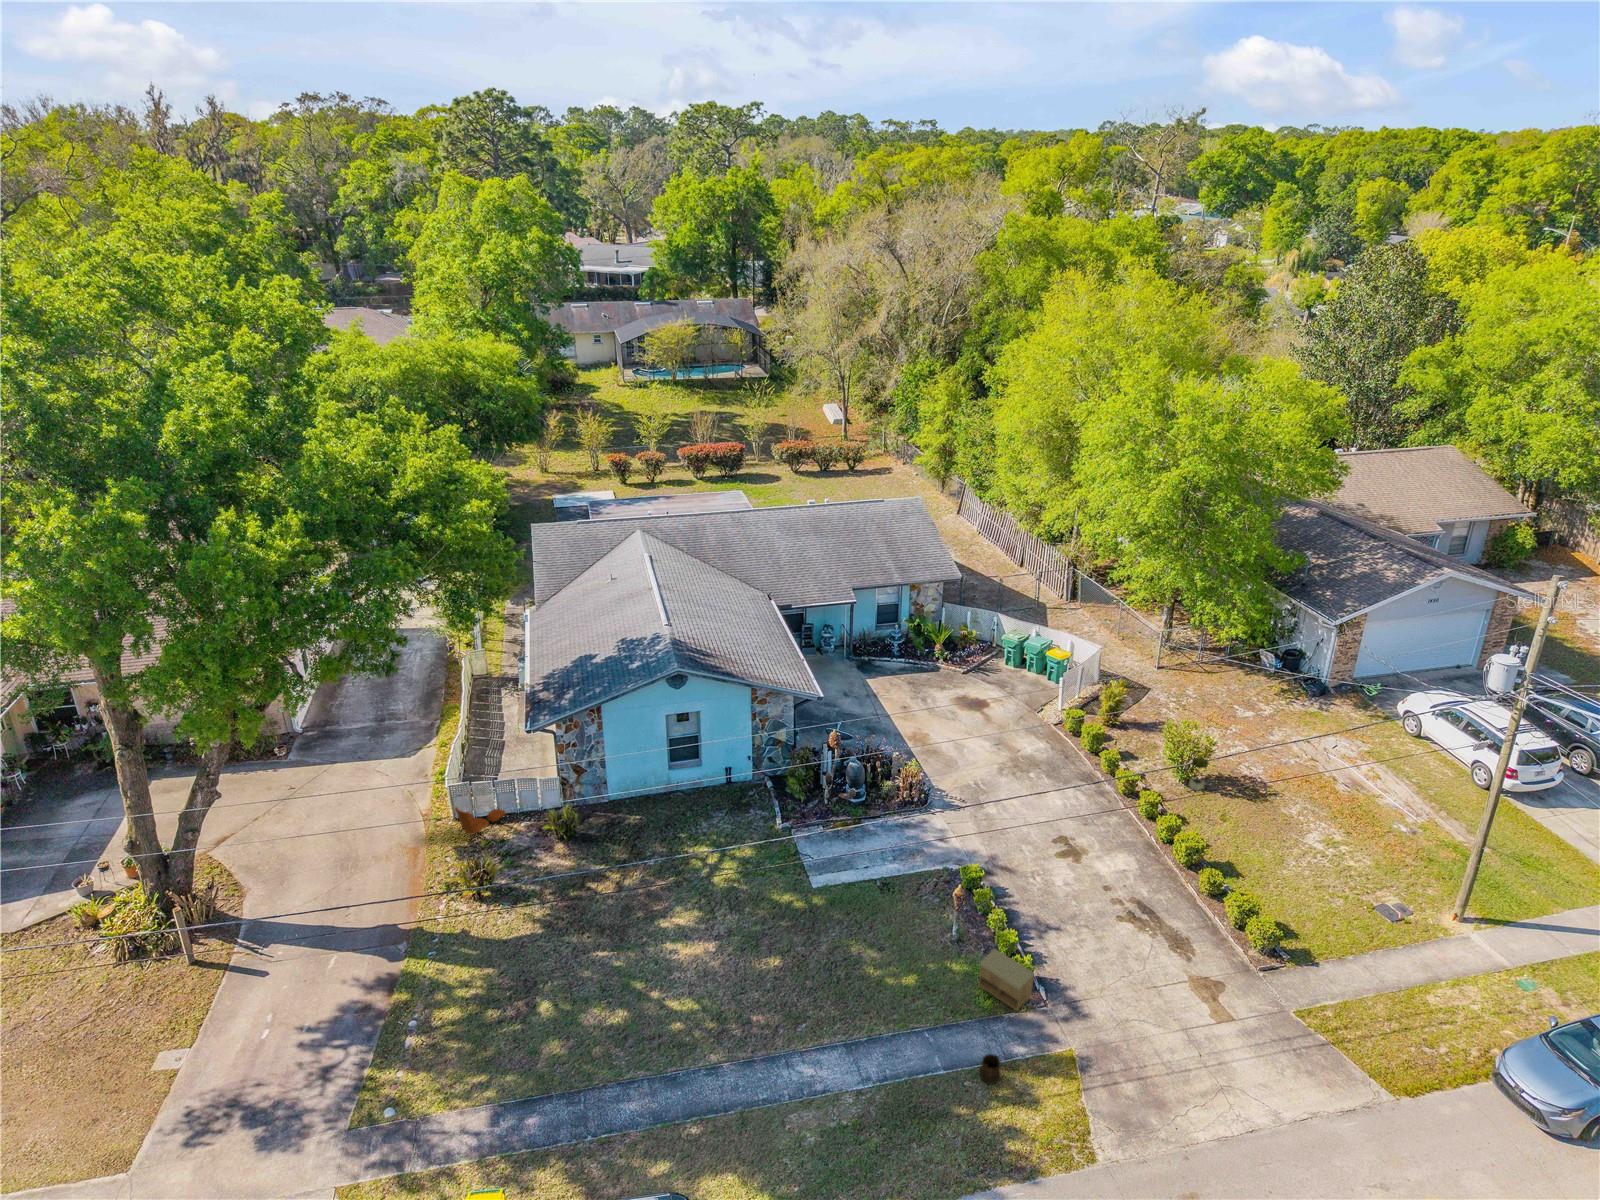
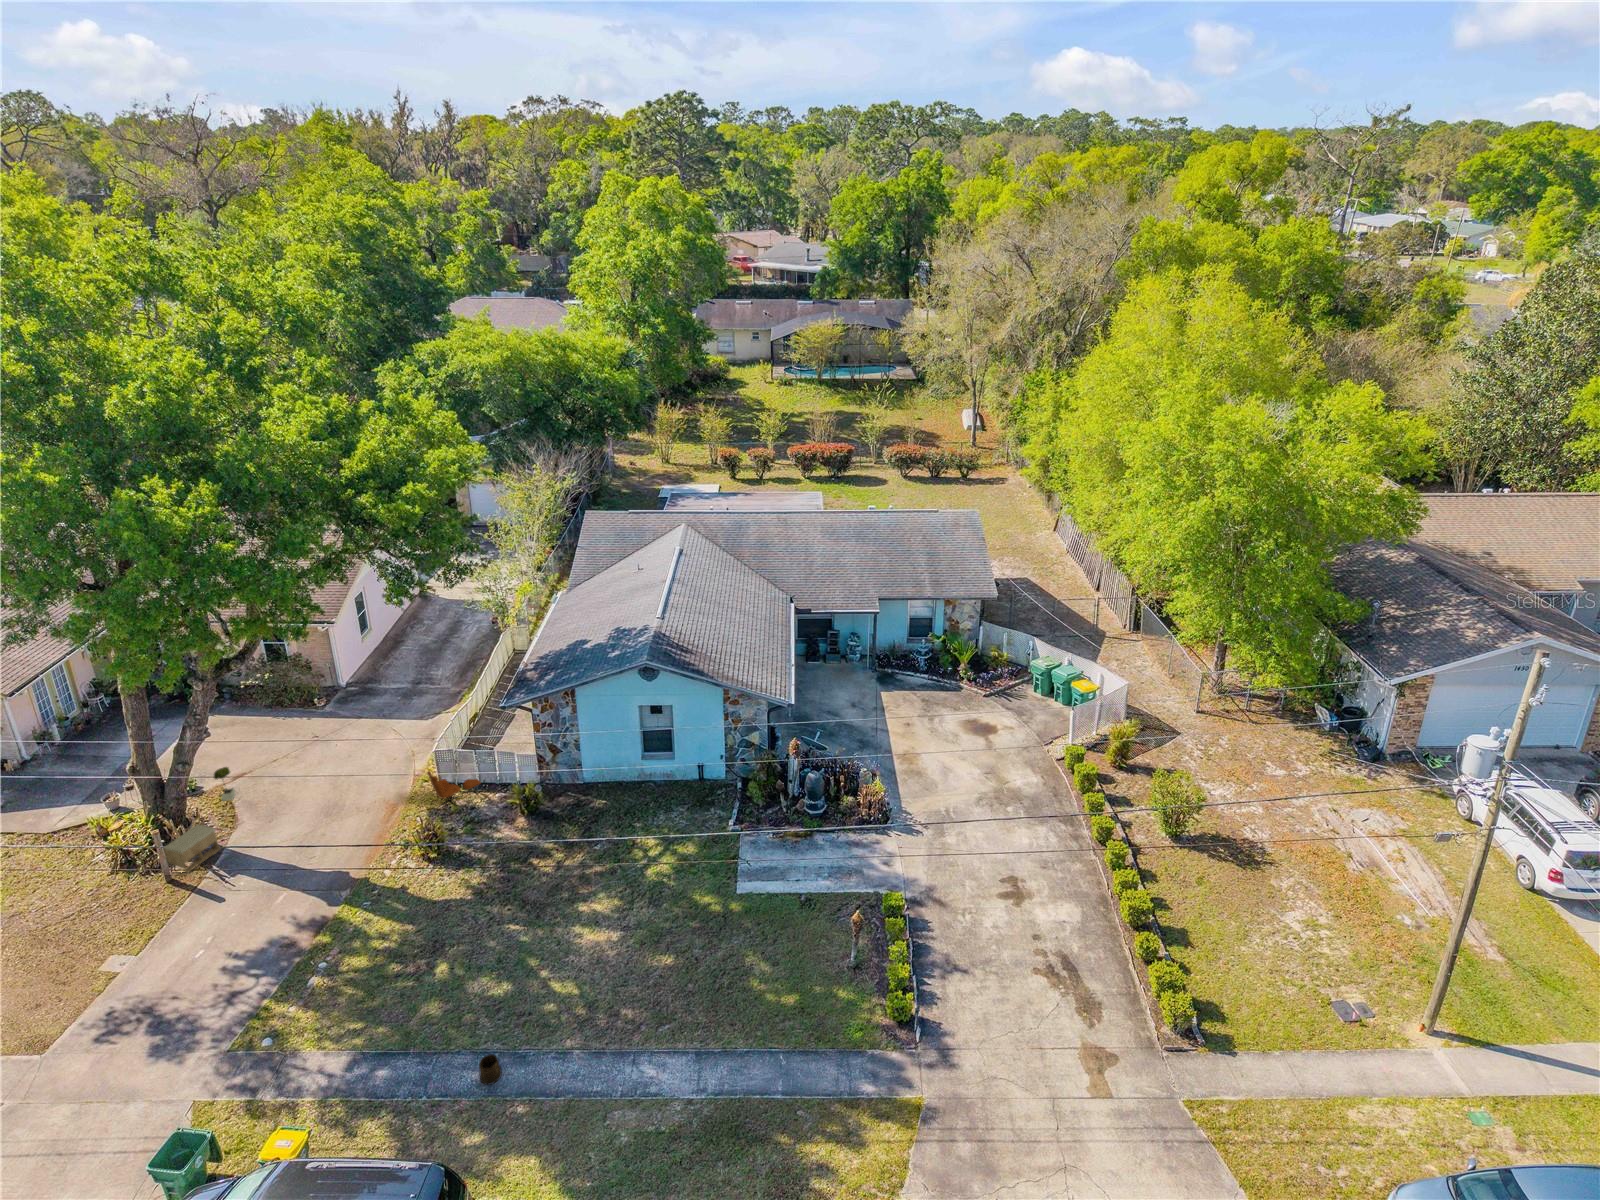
potted tree: present [1189,758,1208,791] -> present [214,767,235,801]
storage bench: present [978,949,1034,1010] -> present [164,825,220,873]
bucket: present [980,1054,1000,1084] -> present [479,1054,502,1085]

